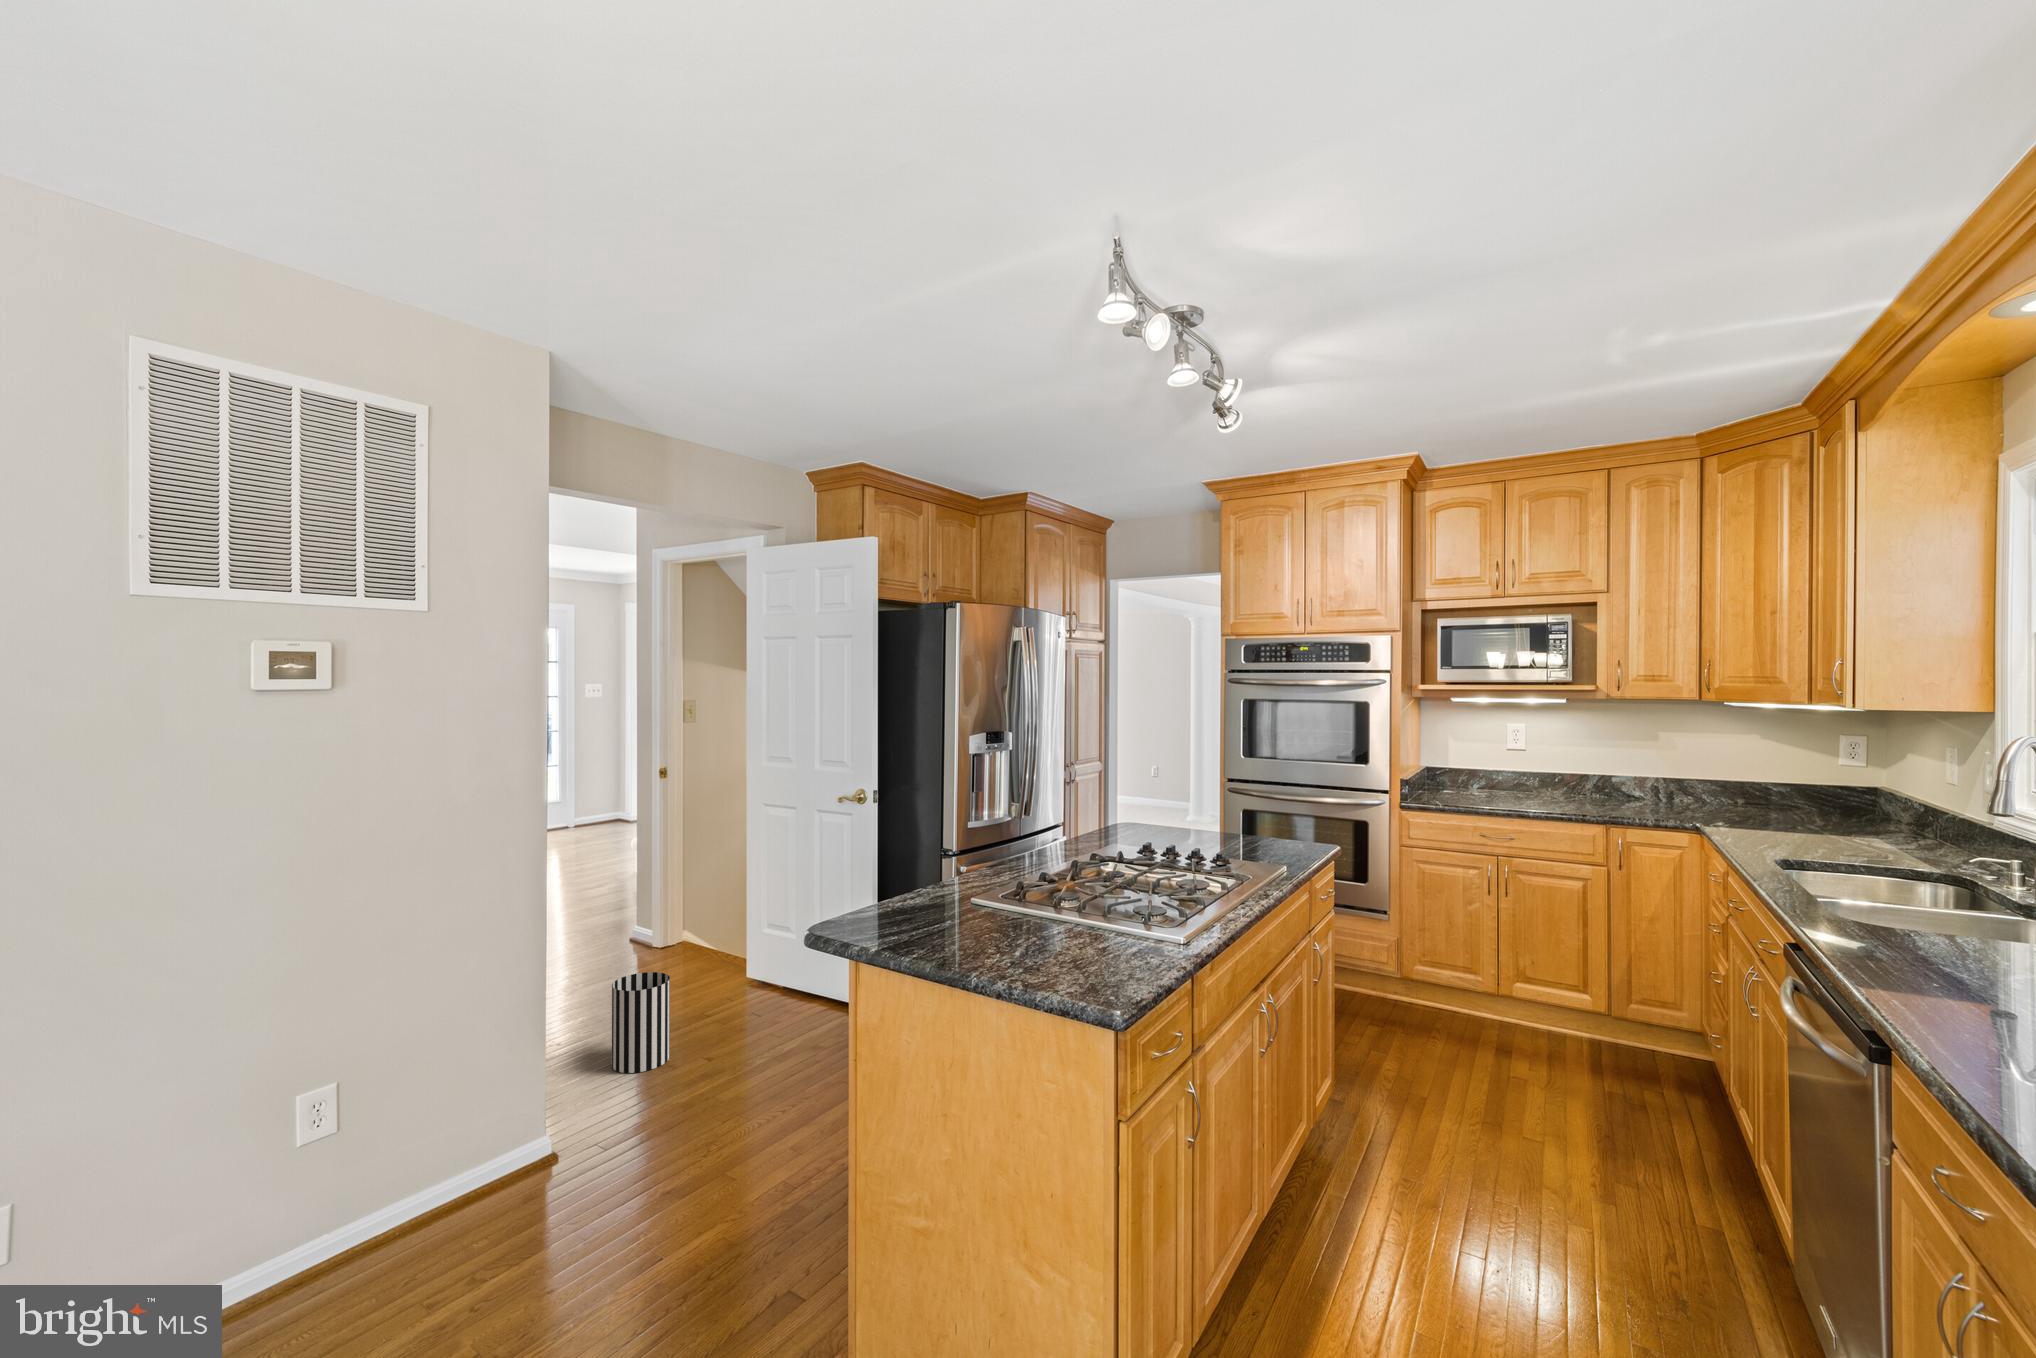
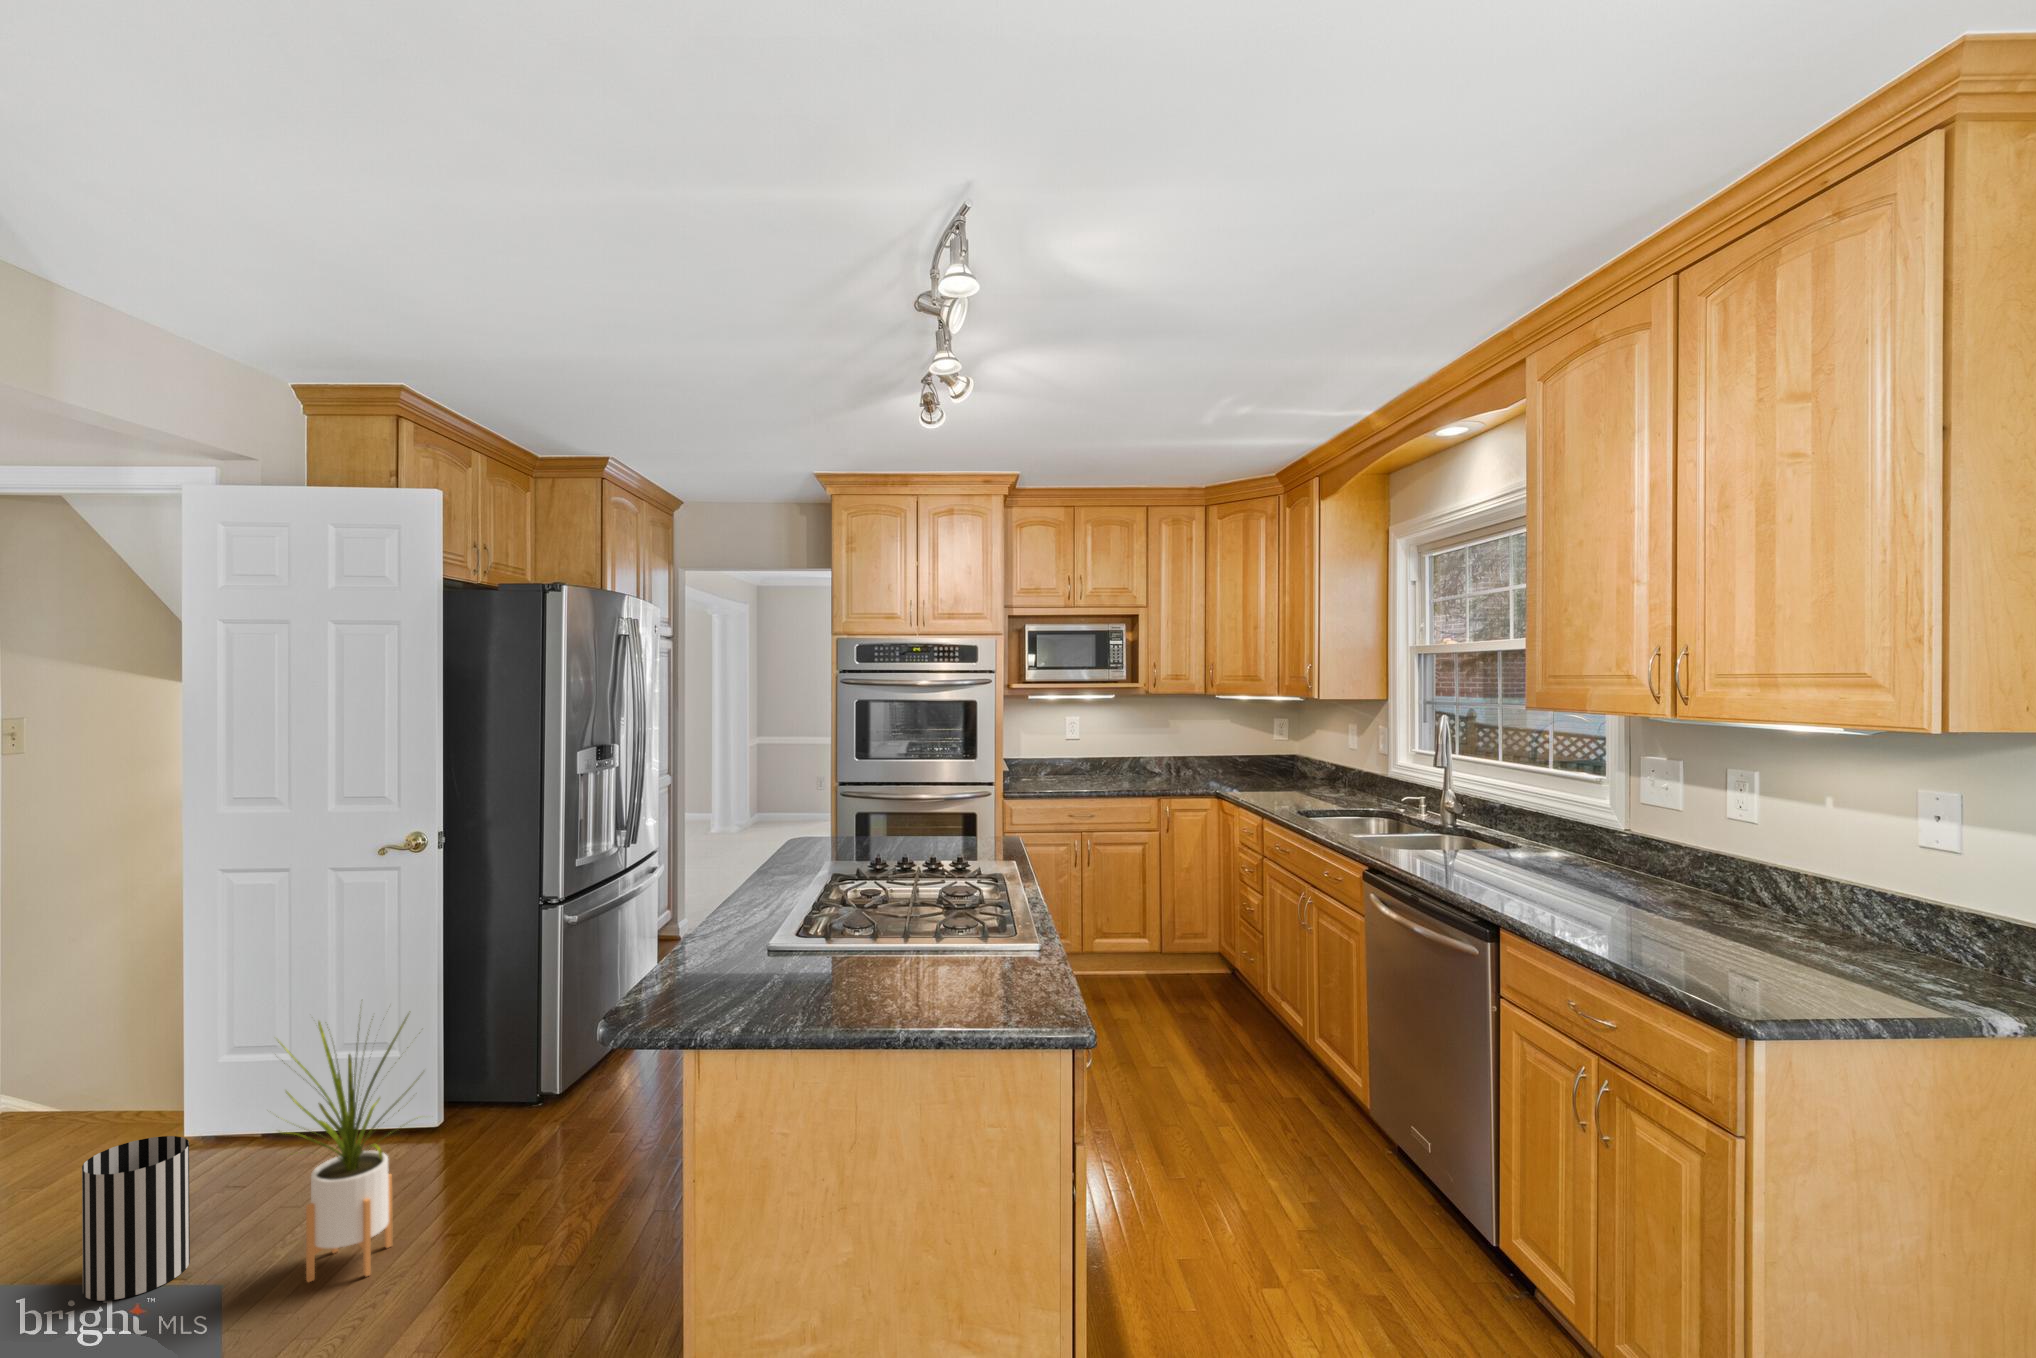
house plant: none [675,903,781,1108] -> present [278,1015,417,1282]

